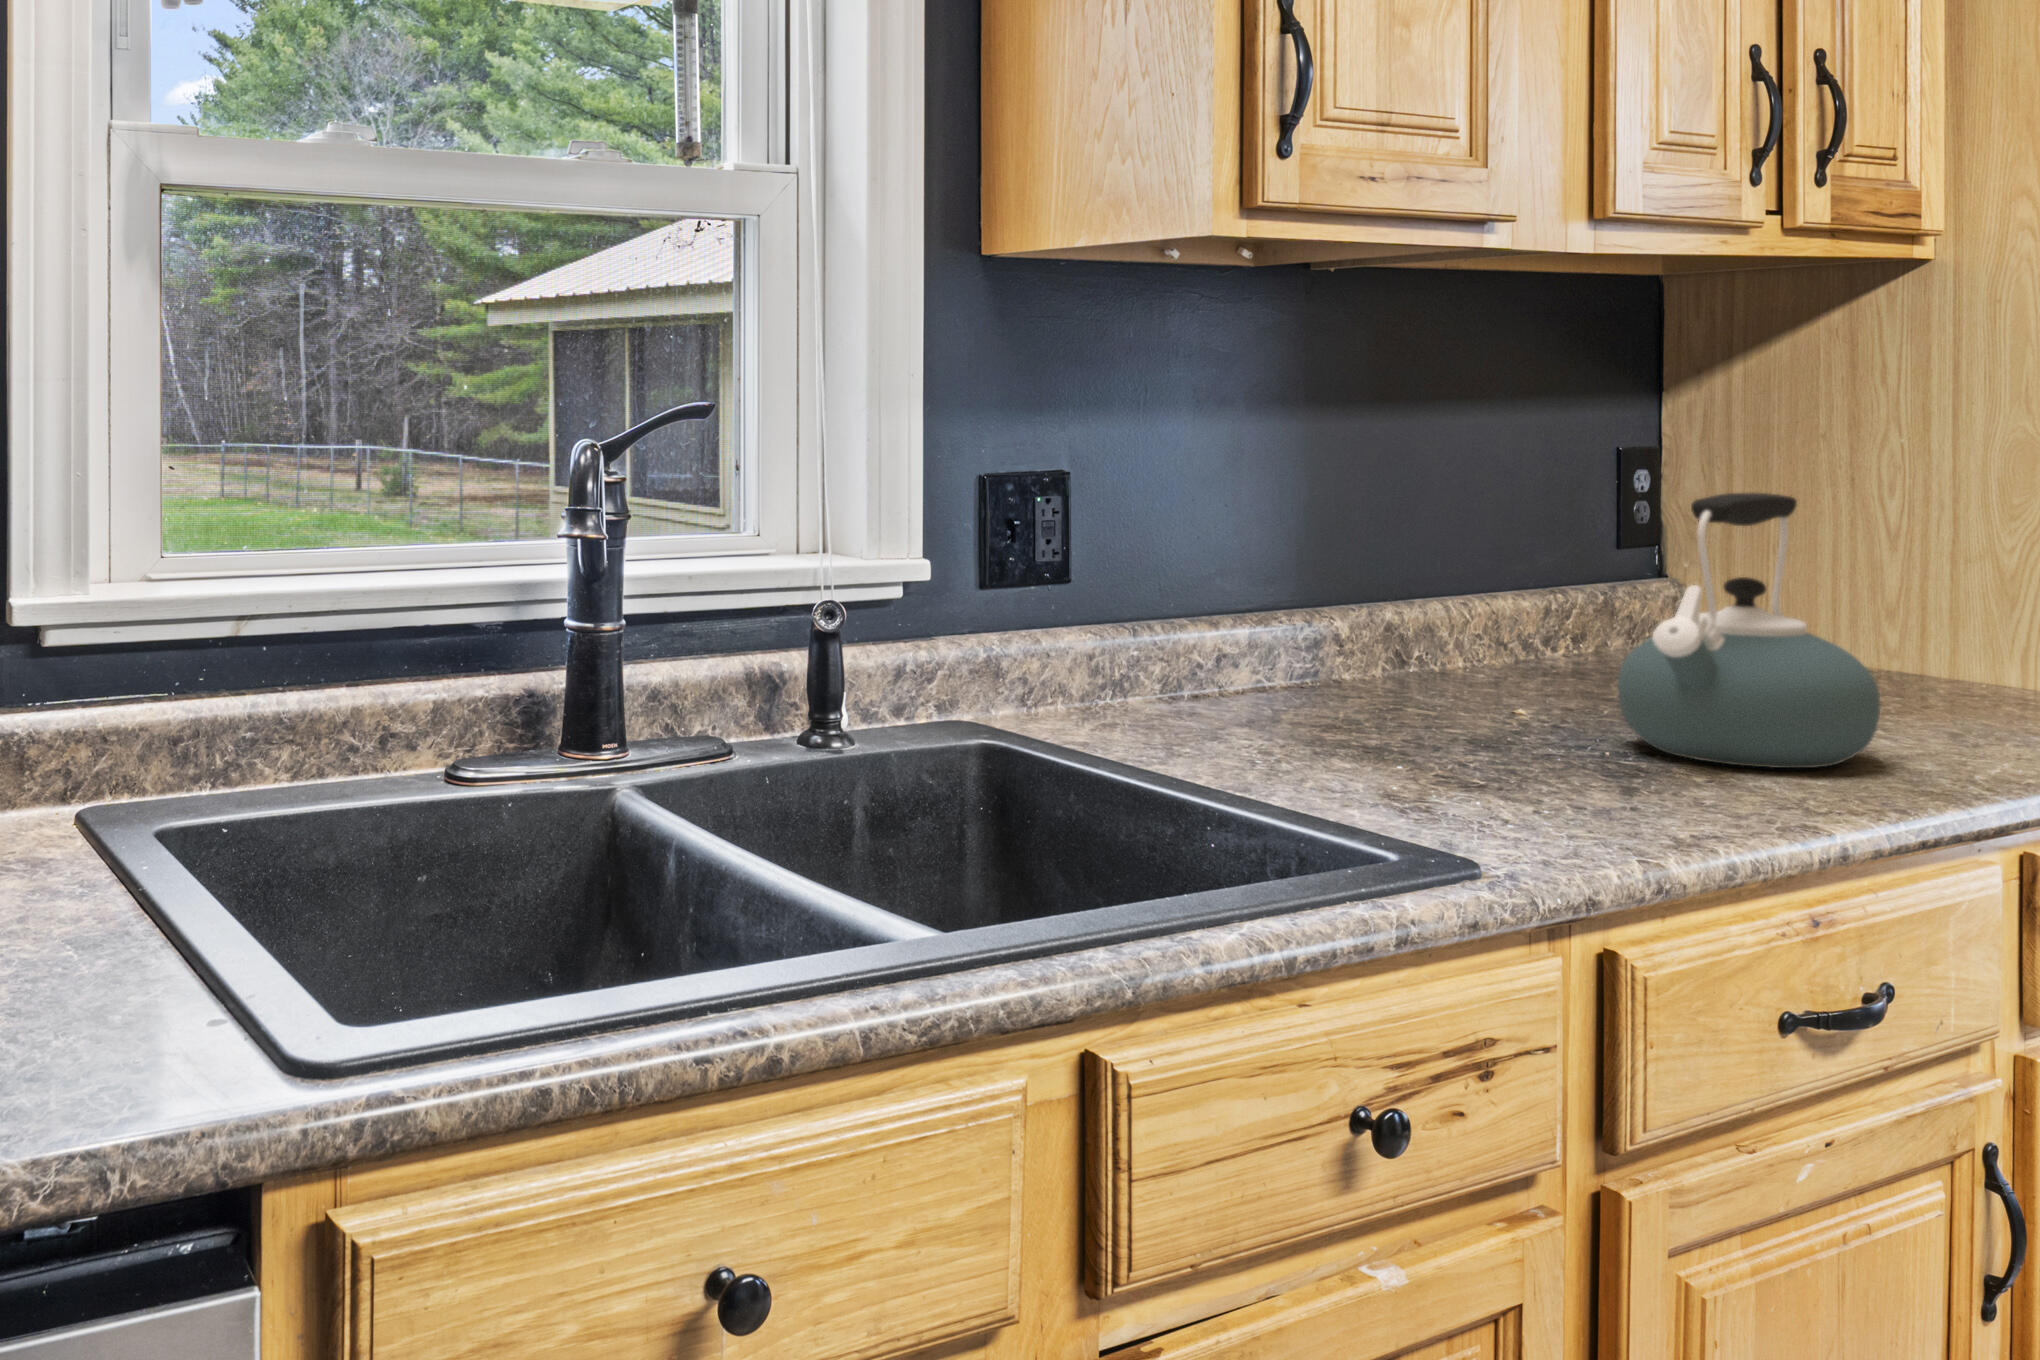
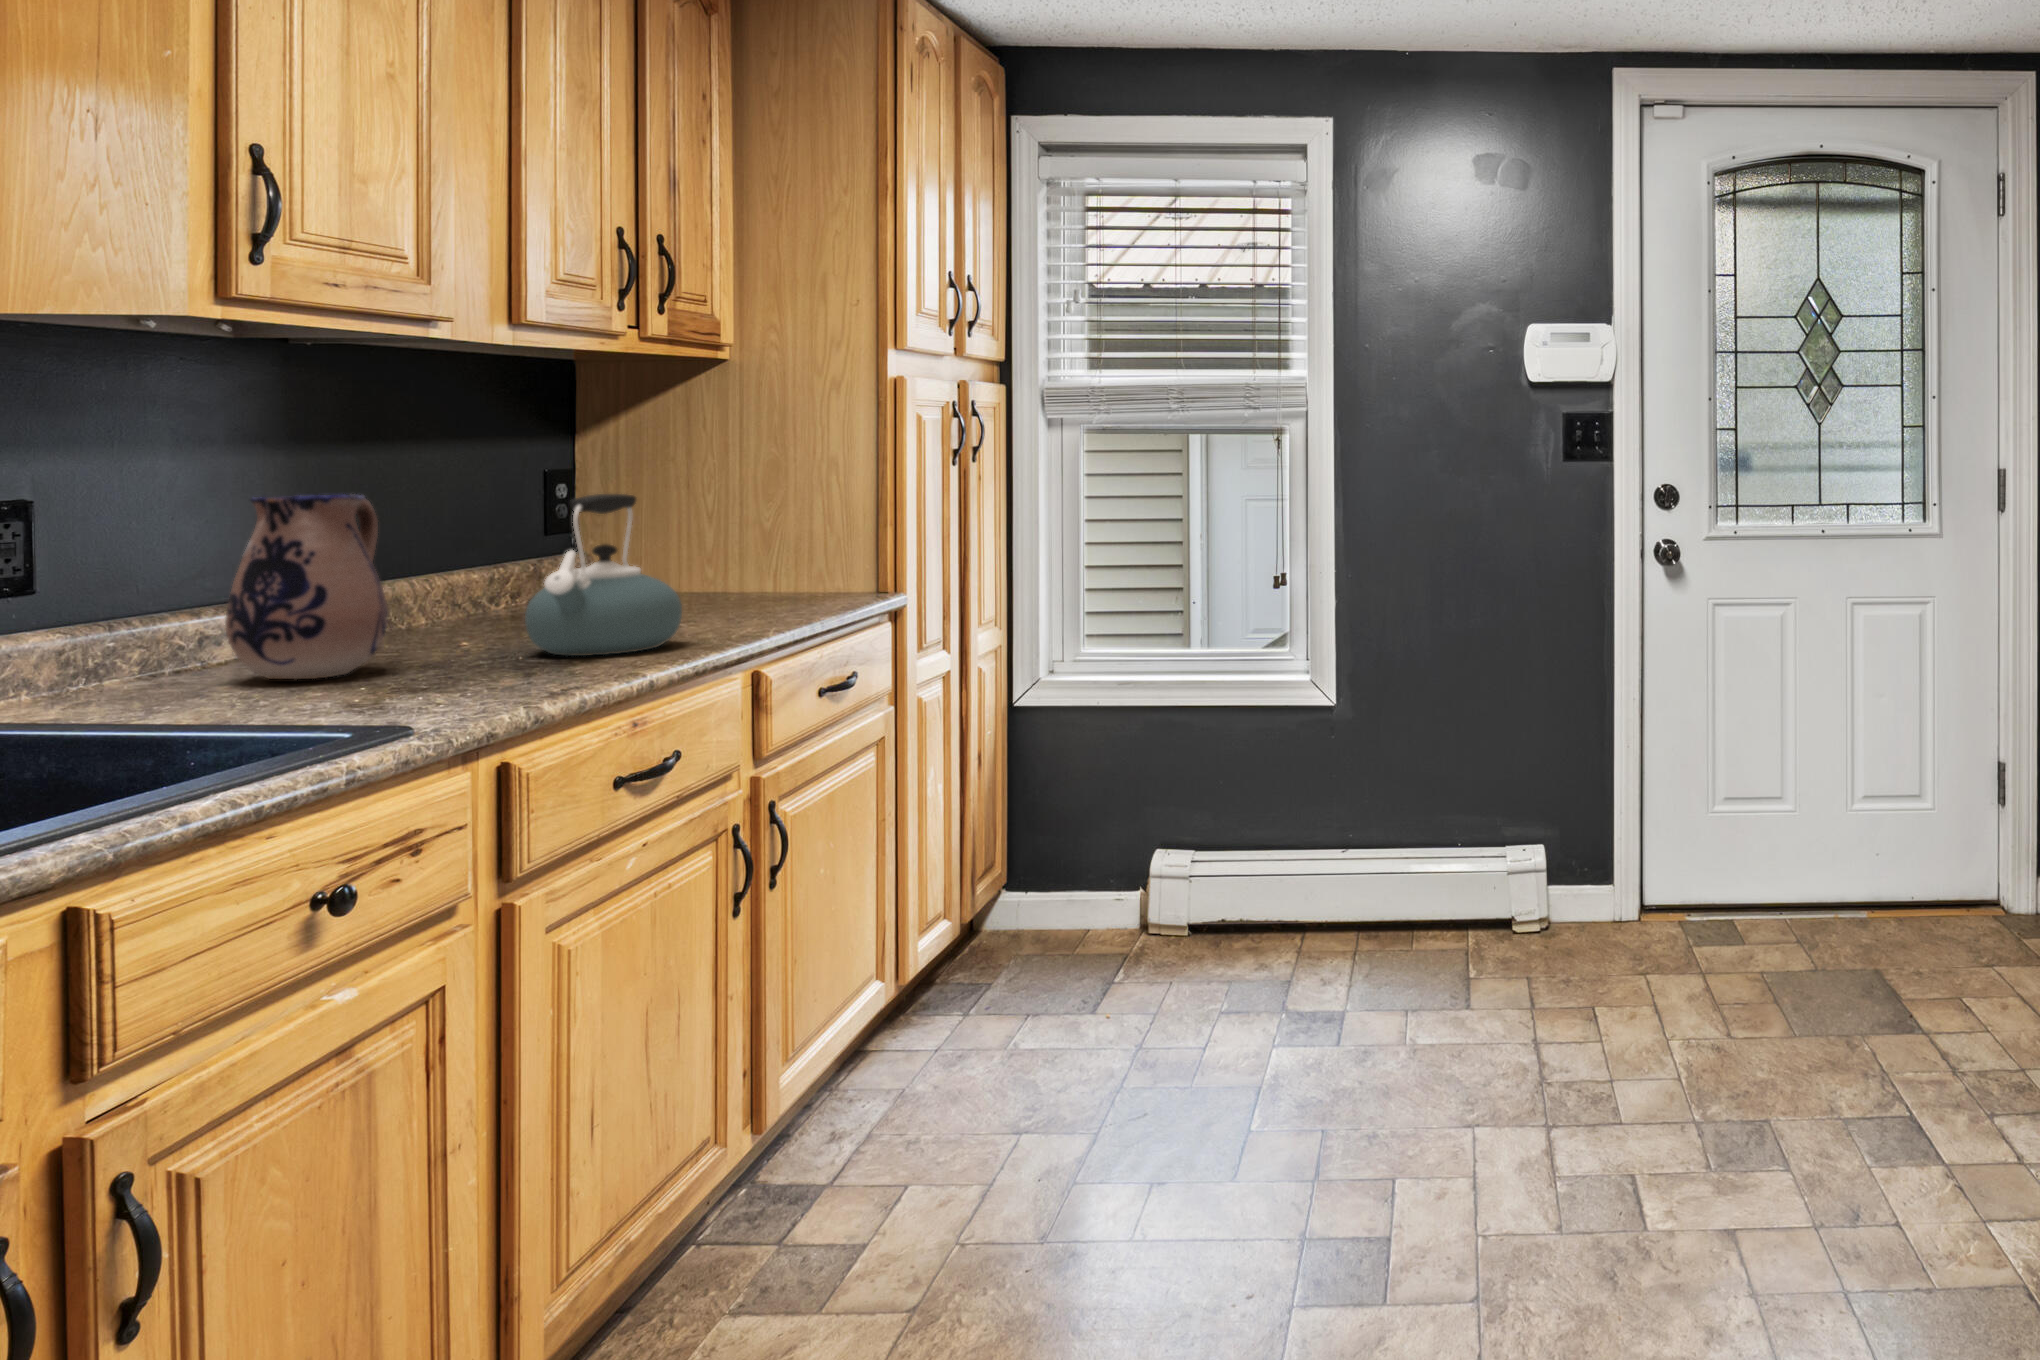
ceramic pitcher: none [1237,477,1429,741] -> present [225,494,389,679]

